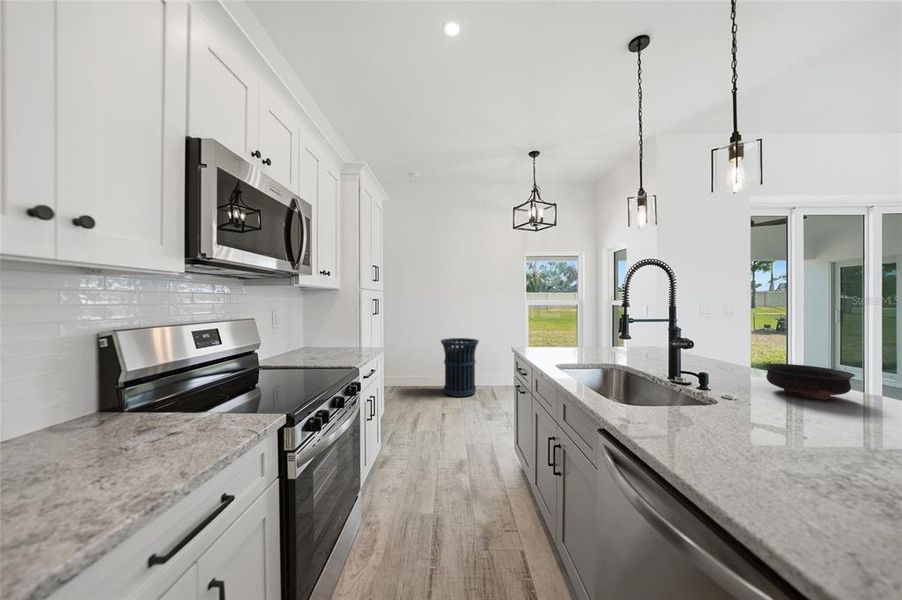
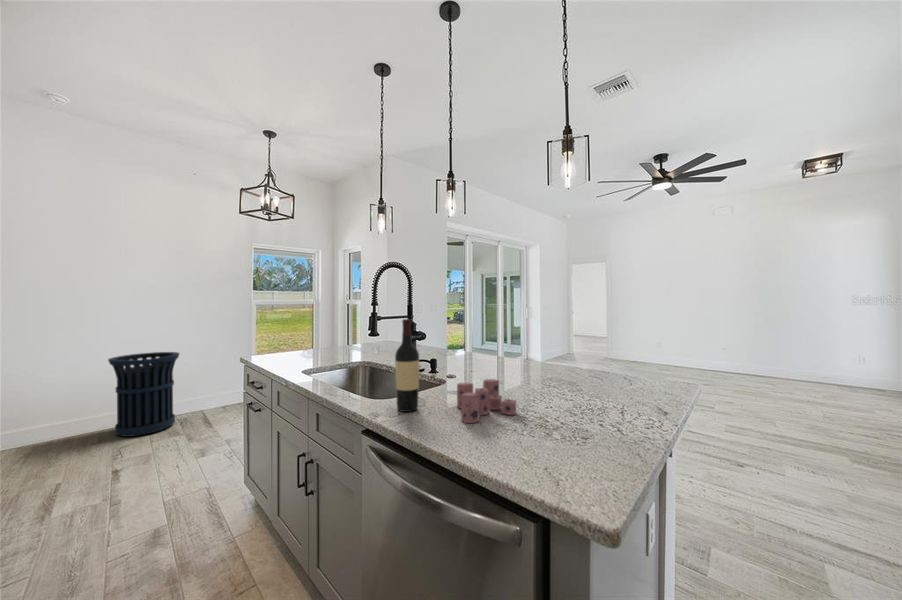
wine bottle: none [634,323,663,422] -> present [395,319,419,412]
bowl: present [764,364,855,399] -> none [468,345,513,368]
candle: none [714,404,817,463] -> present [457,379,516,423]

